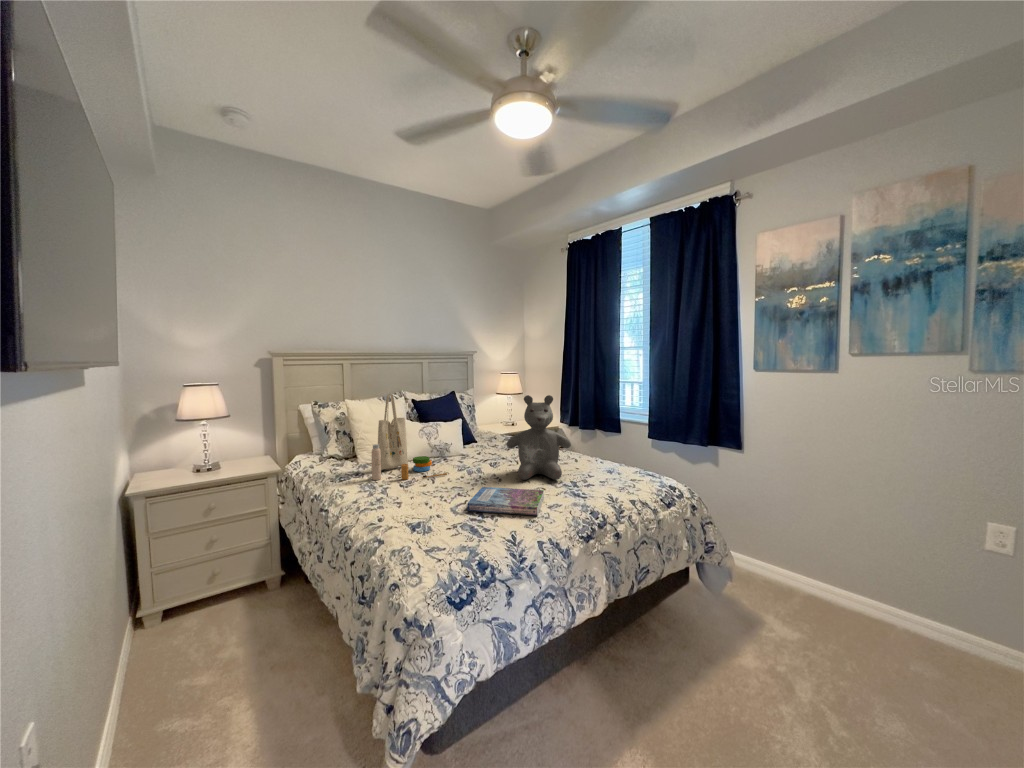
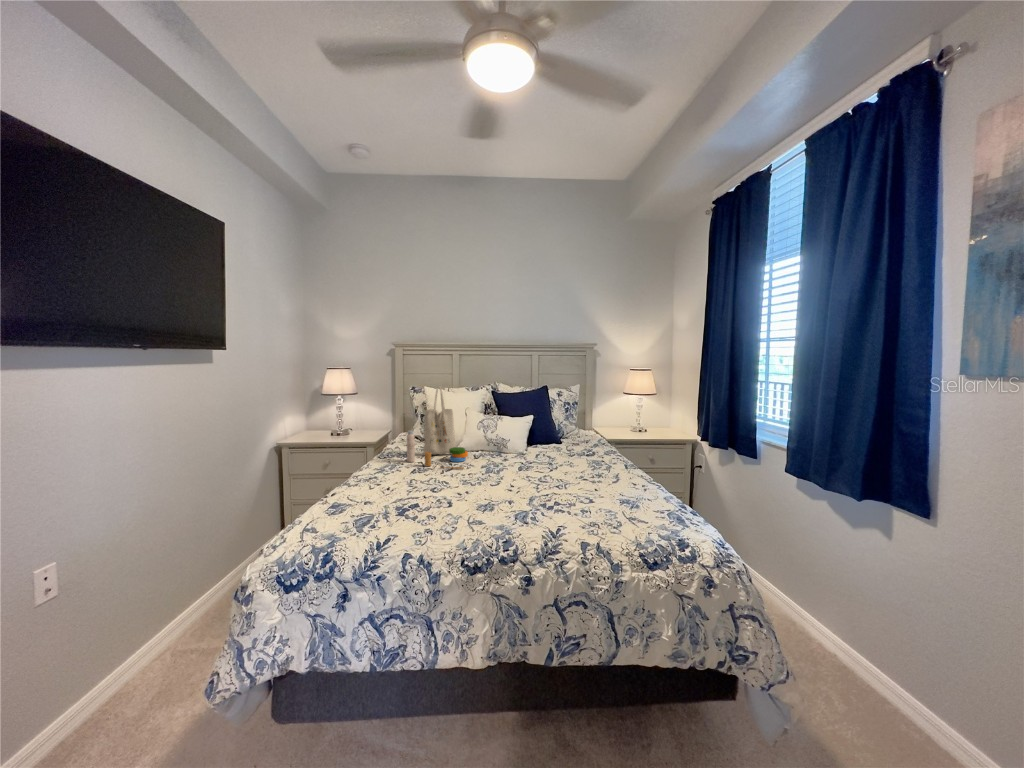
teddy bear: present [507,395,571,480] -> none [507,396,583,498]
book: present [467,487,544,516] -> none [402,487,489,529]

